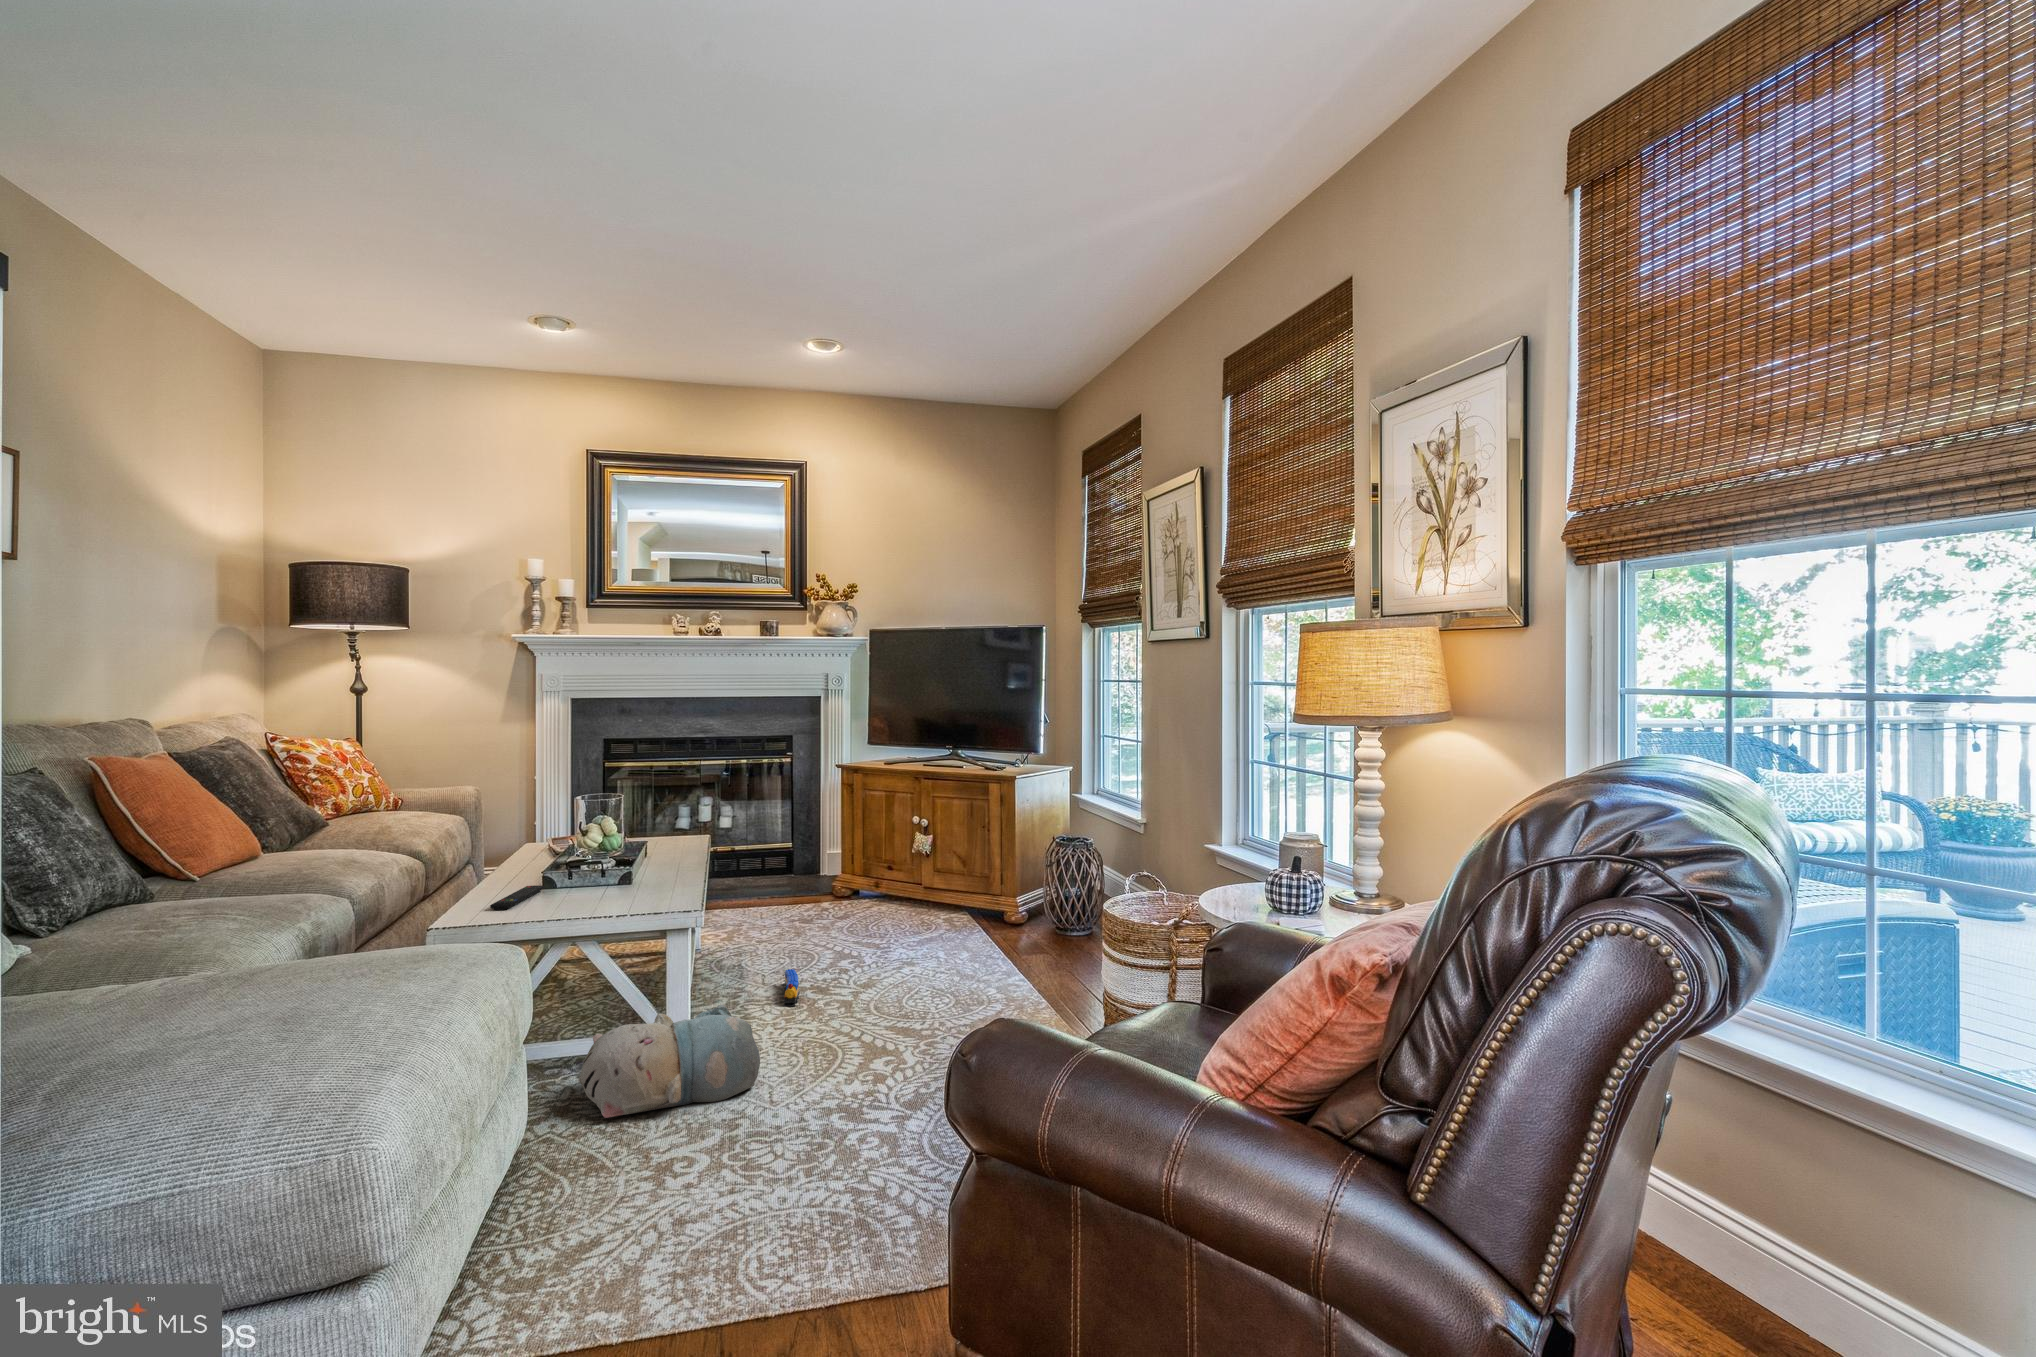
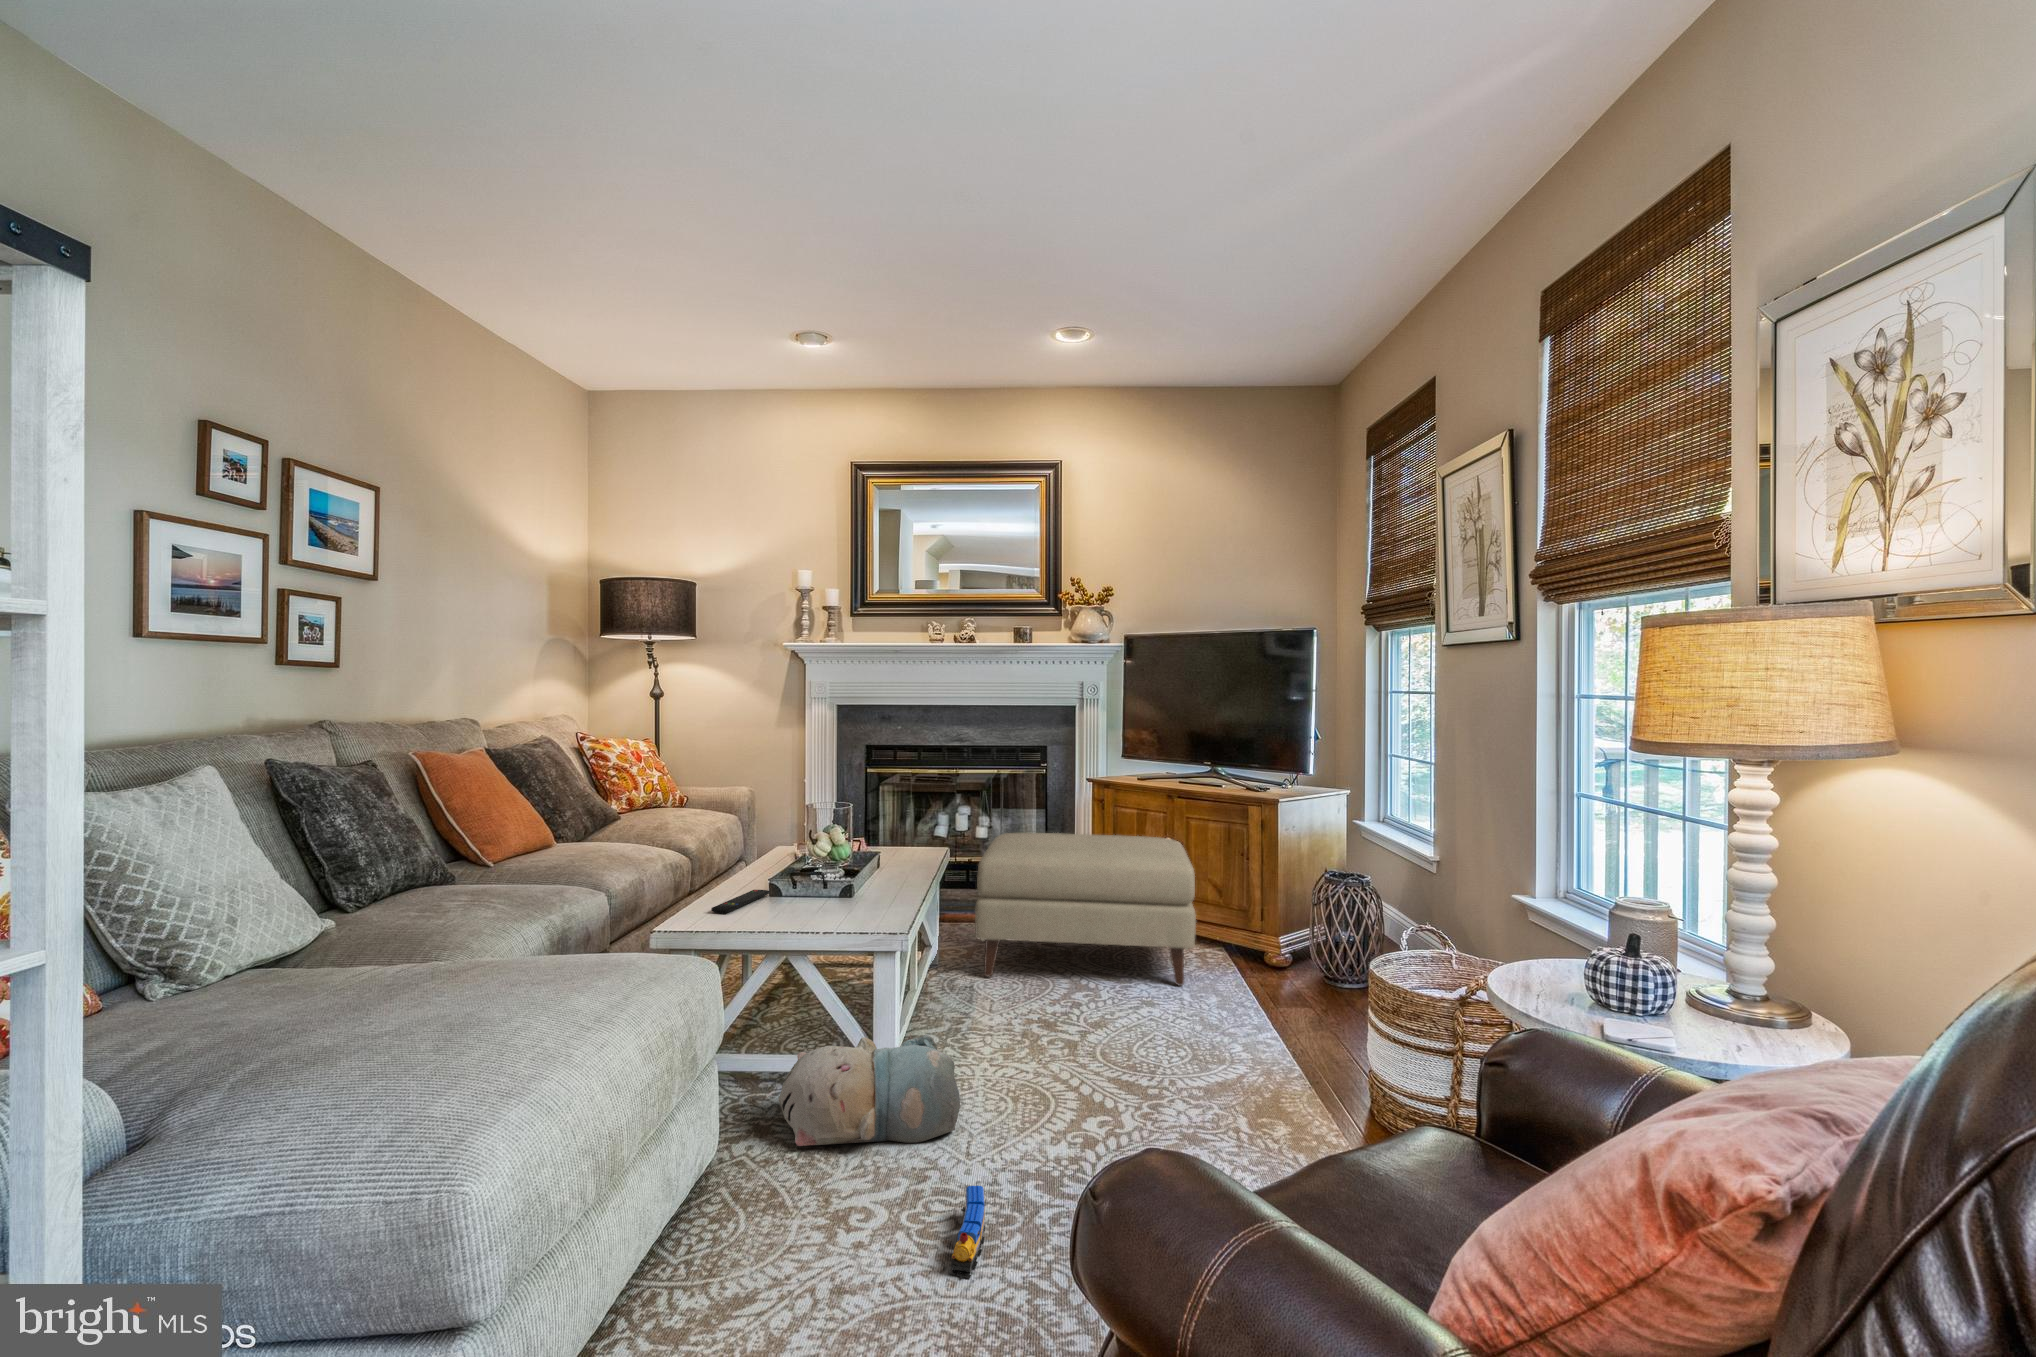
ottoman: none [740,817,948,958] -> present [975,832,1196,986]
toy train: present [782,969,799,1006] -> present [949,1185,985,1278]

